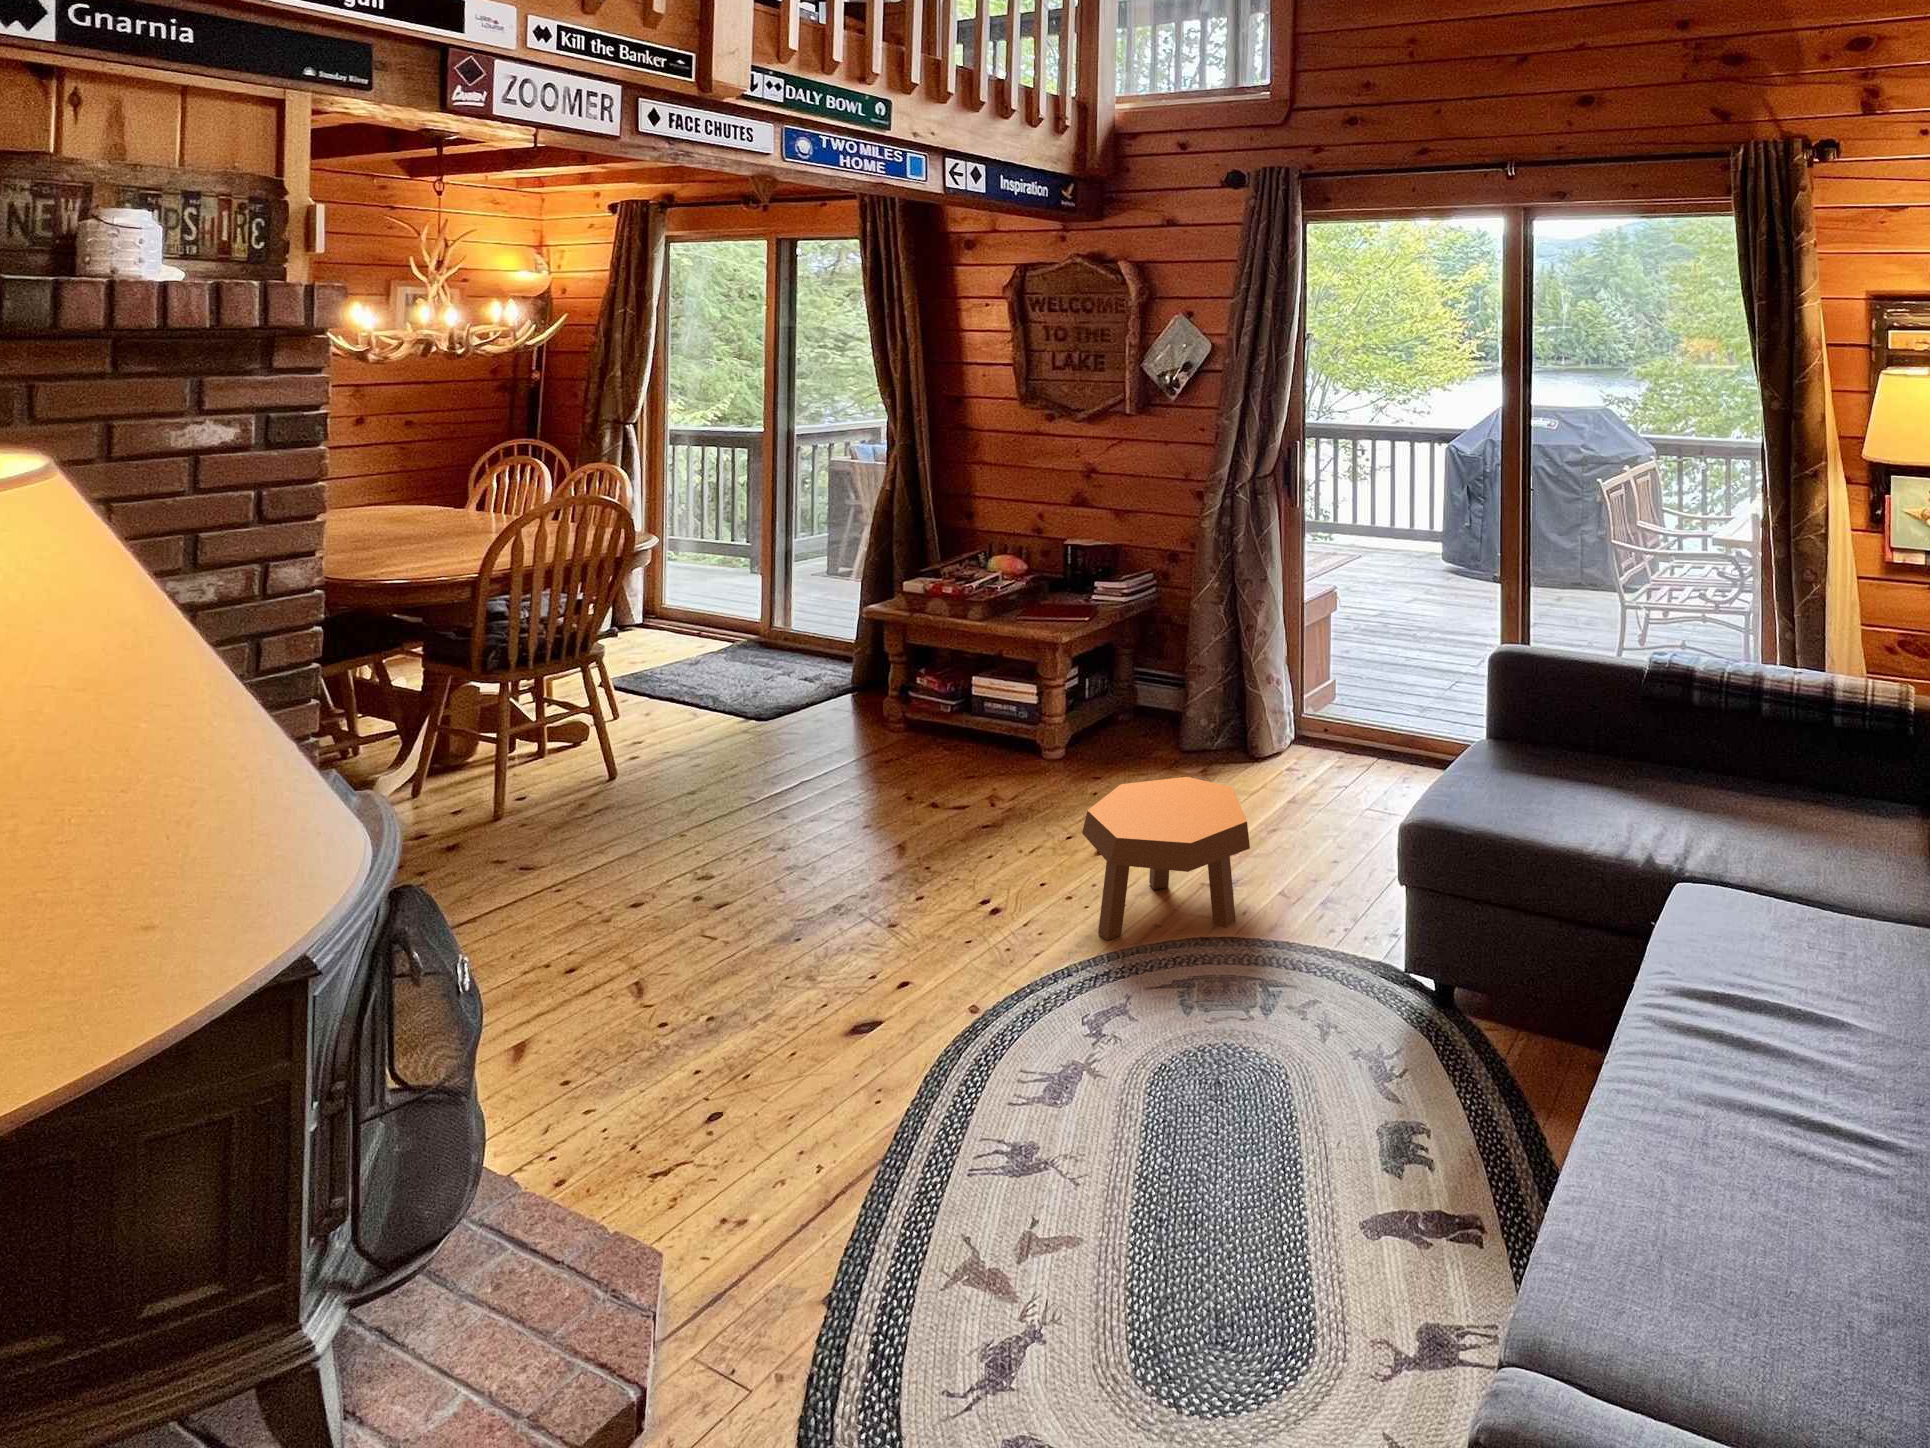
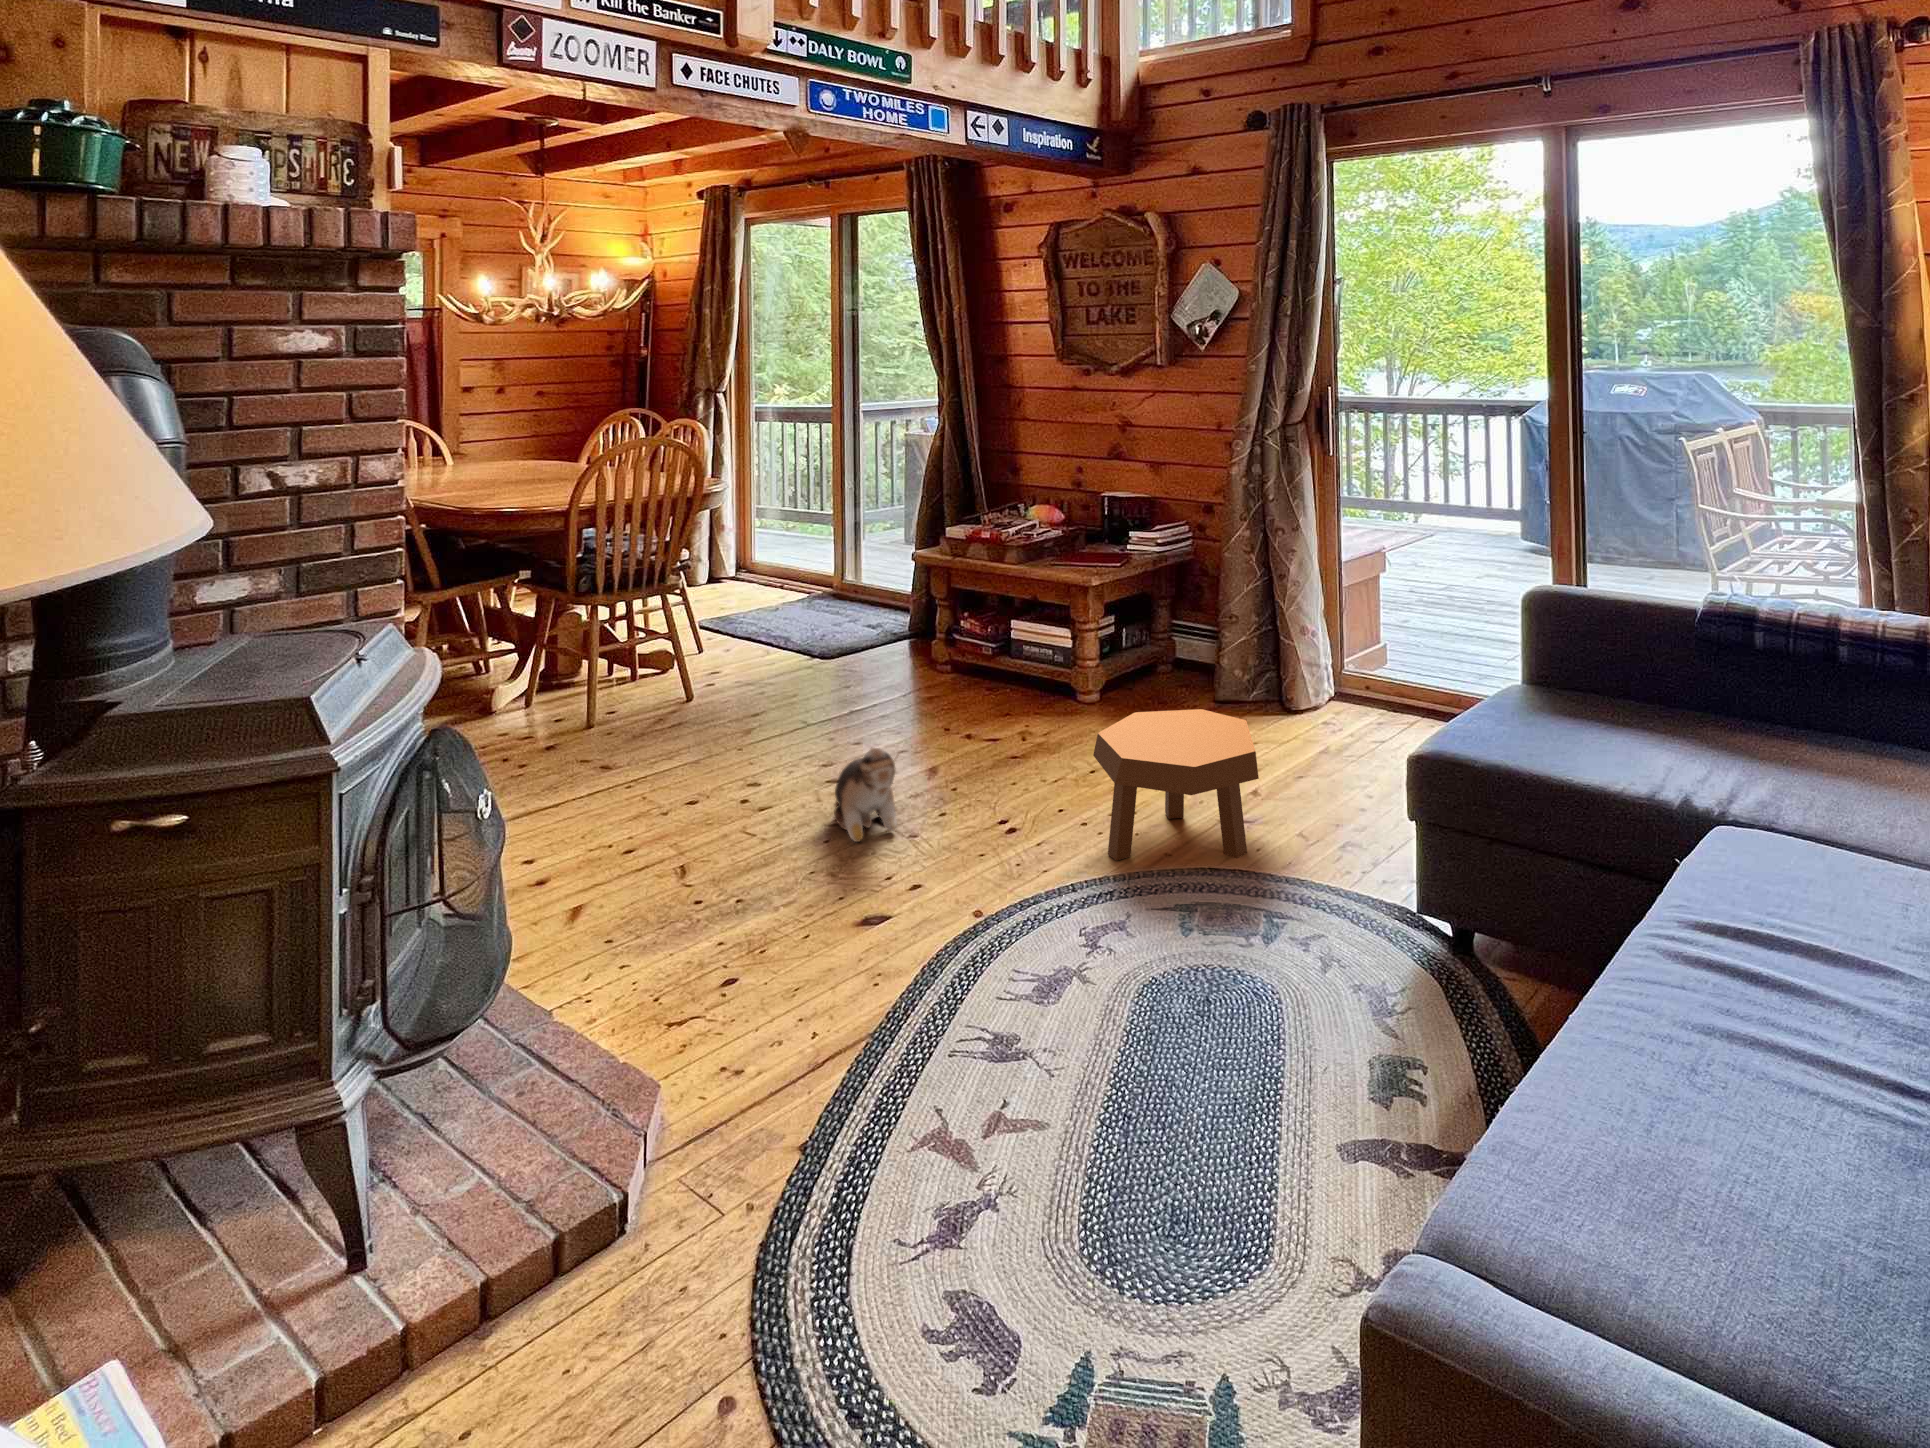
plush toy: none [799,841,880,942] -> present [834,748,897,842]

